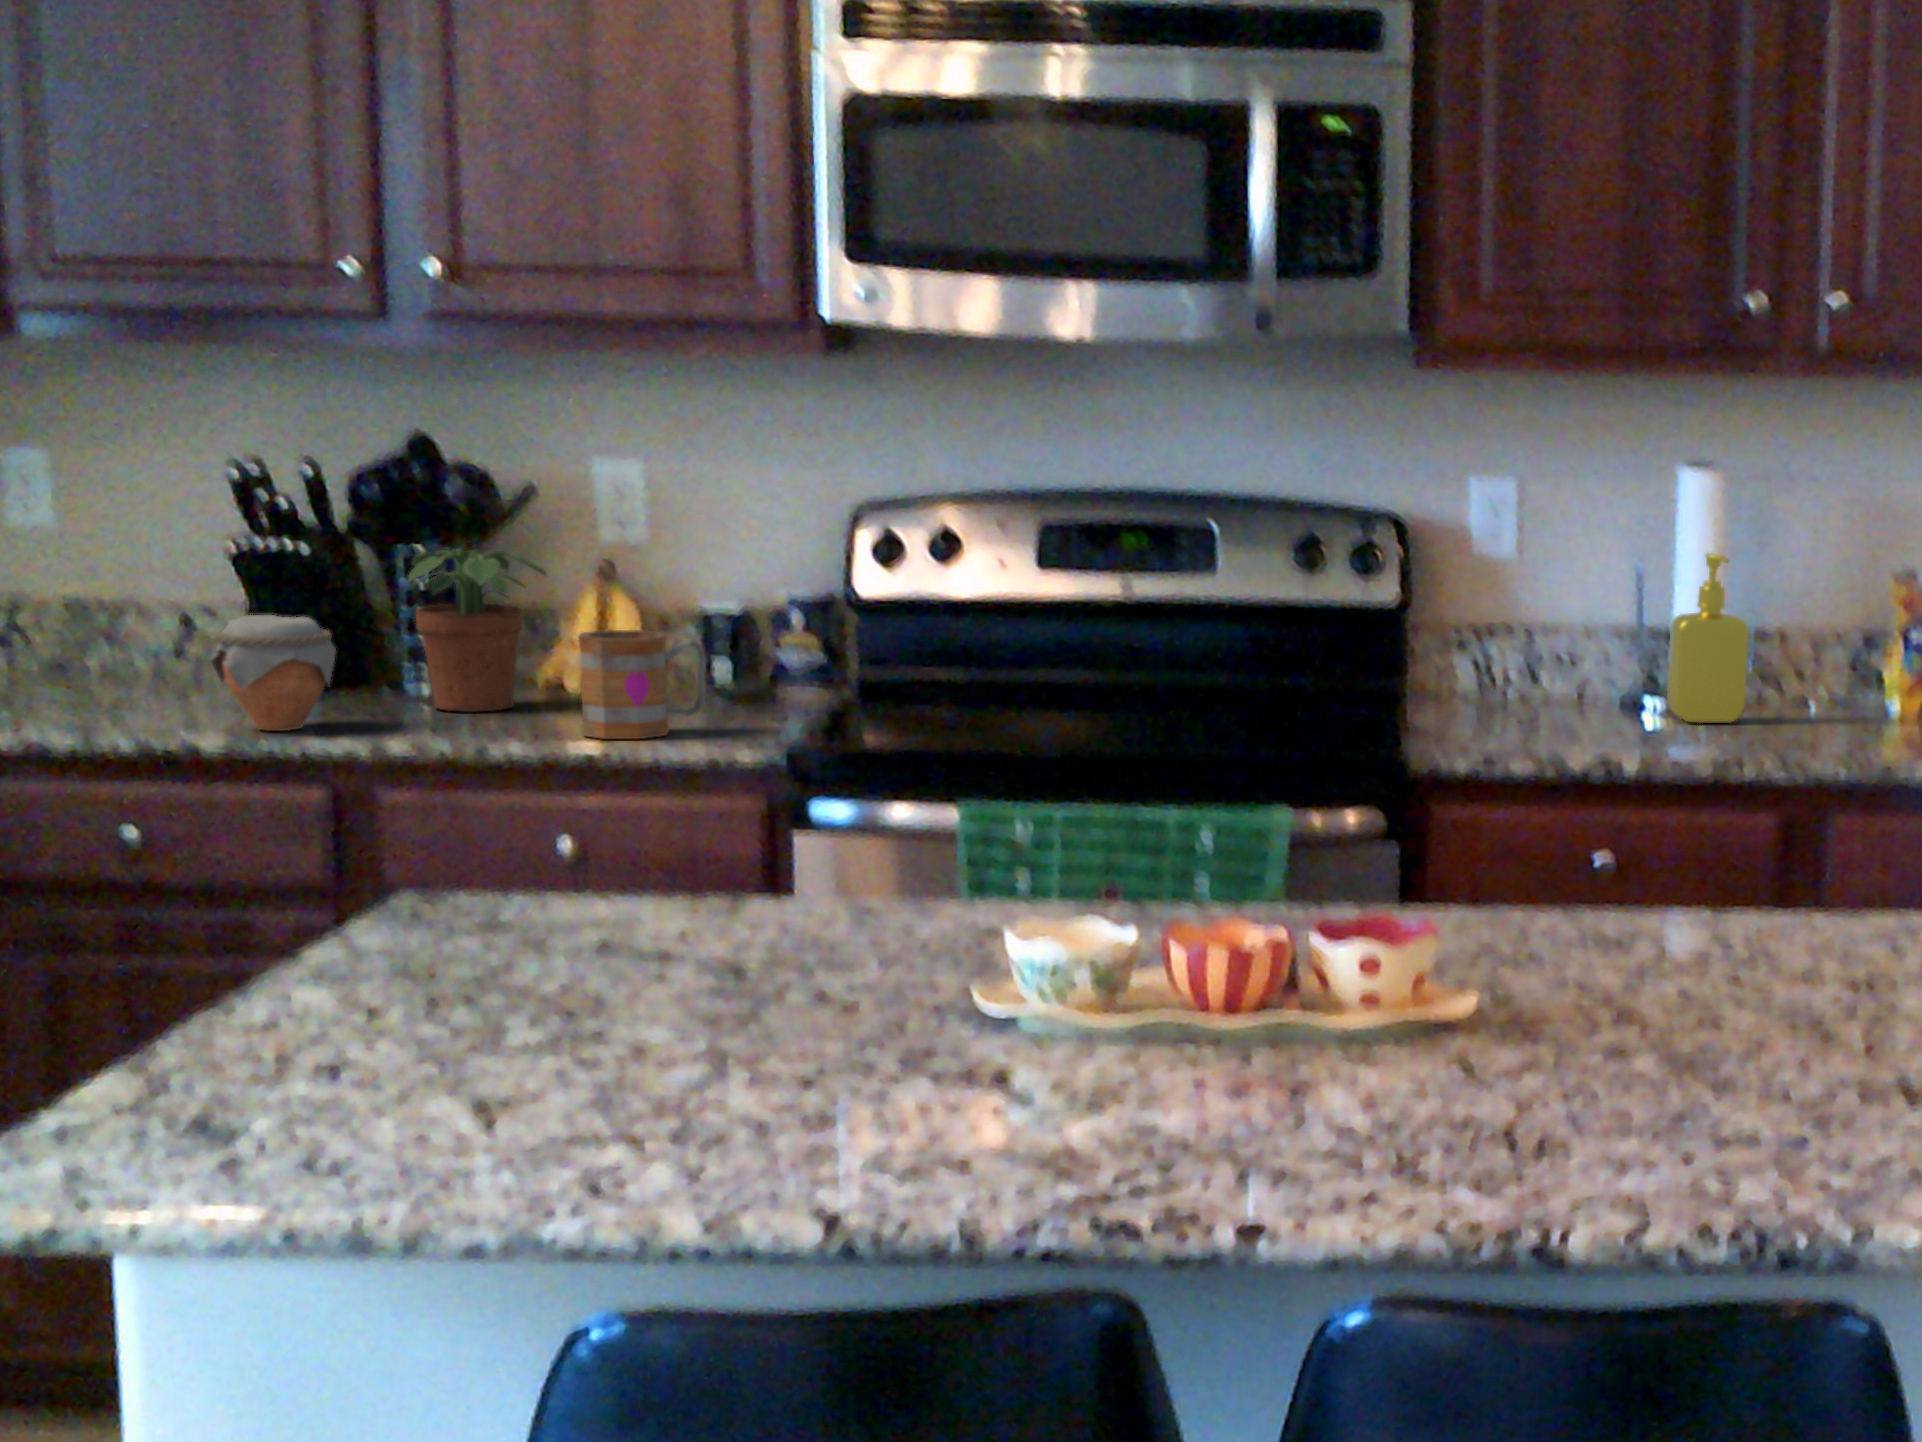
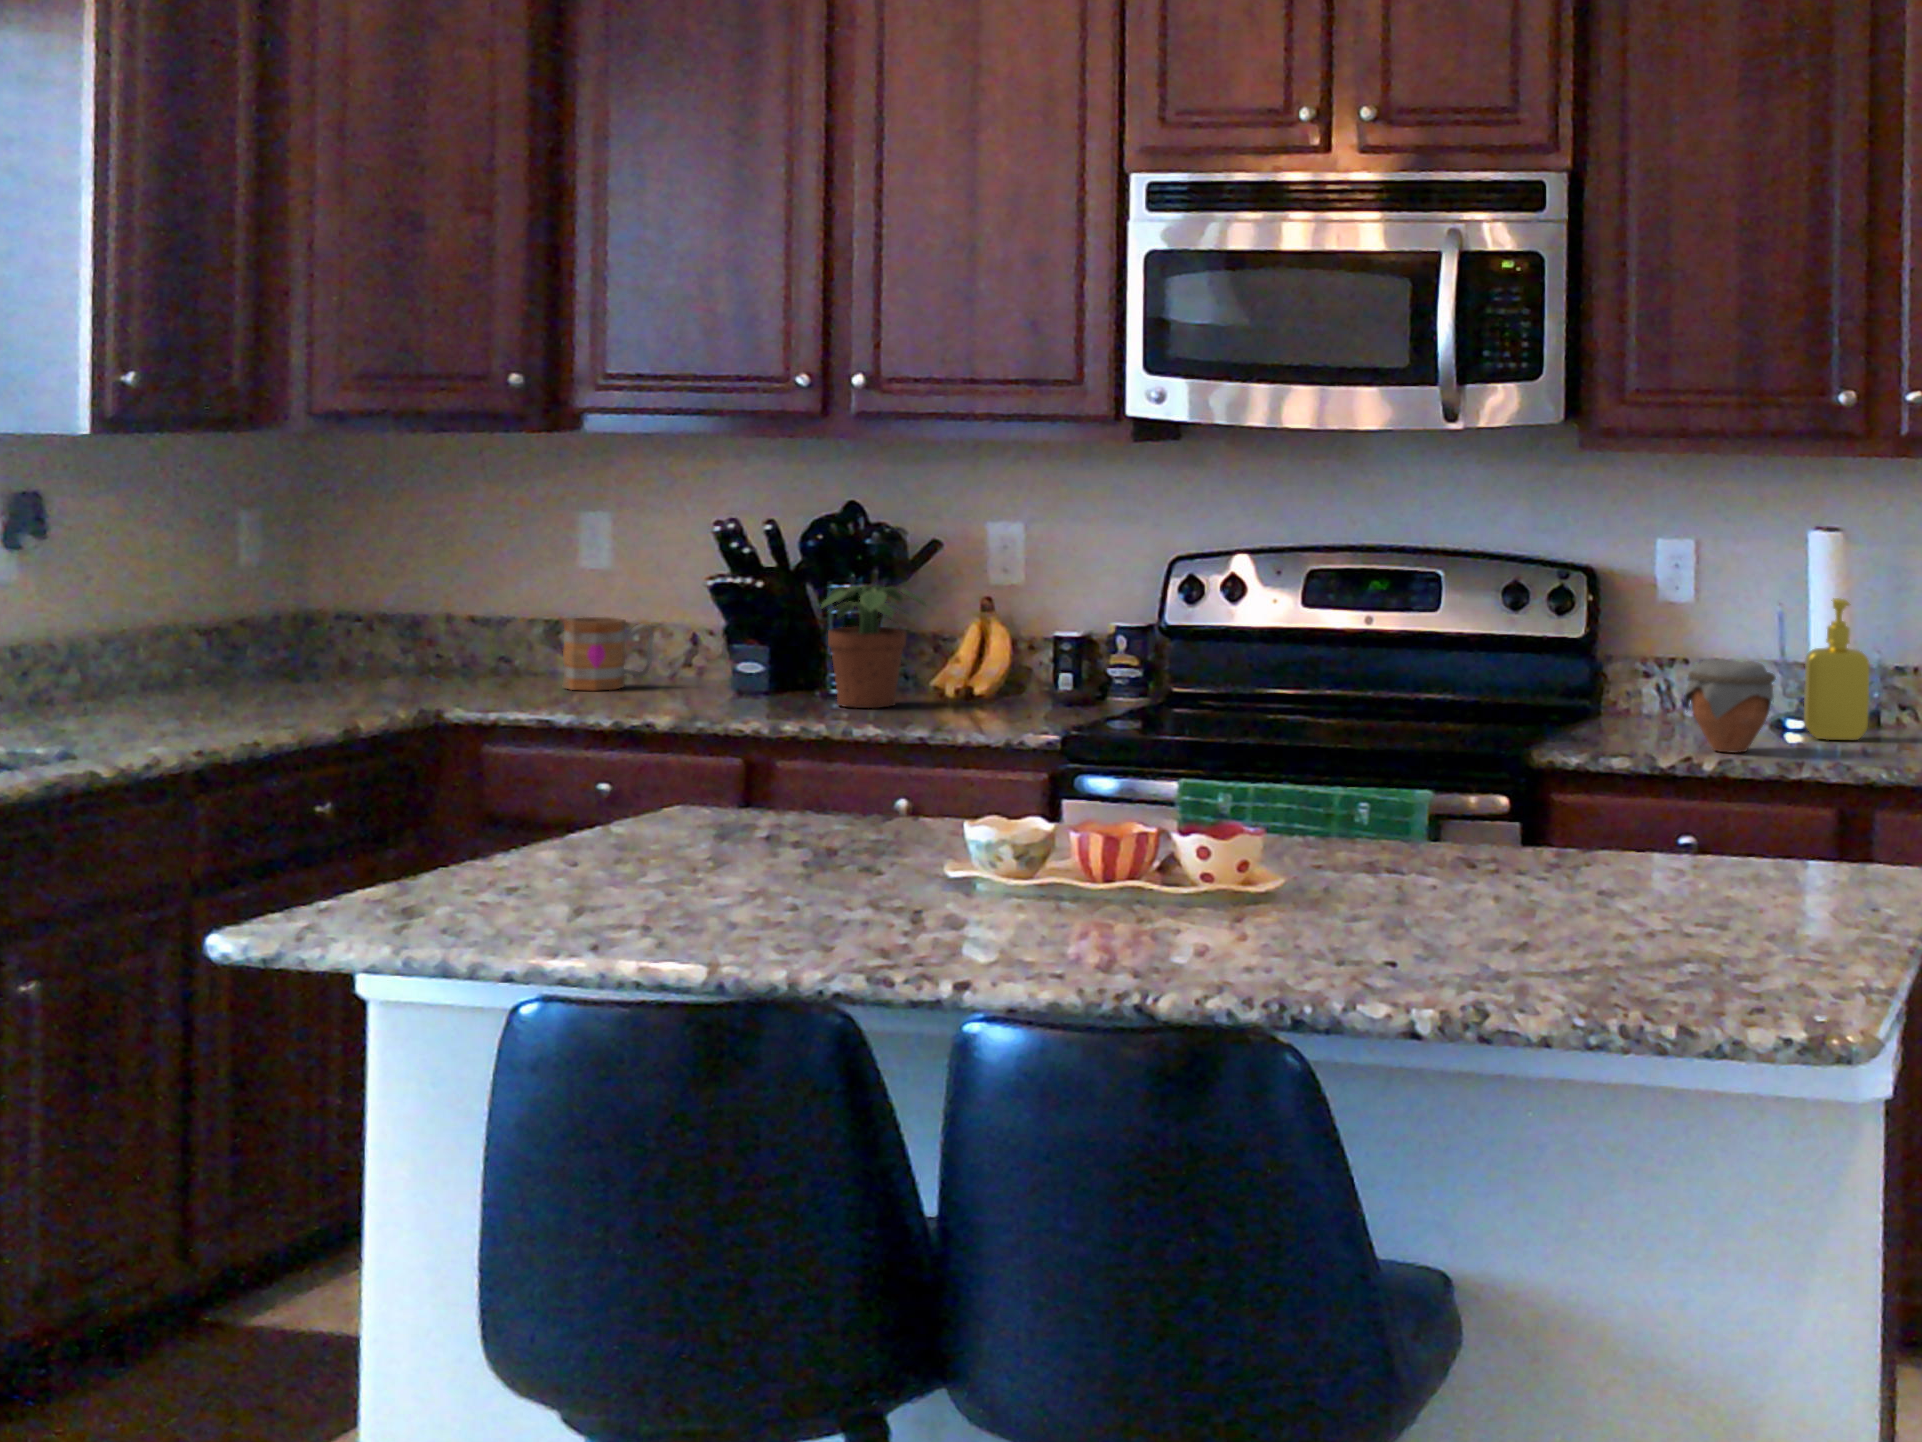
jar: present [211,615,336,731] -> present [1684,659,1776,752]
mug: present [578,630,706,739] -> present [563,617,654,691]

